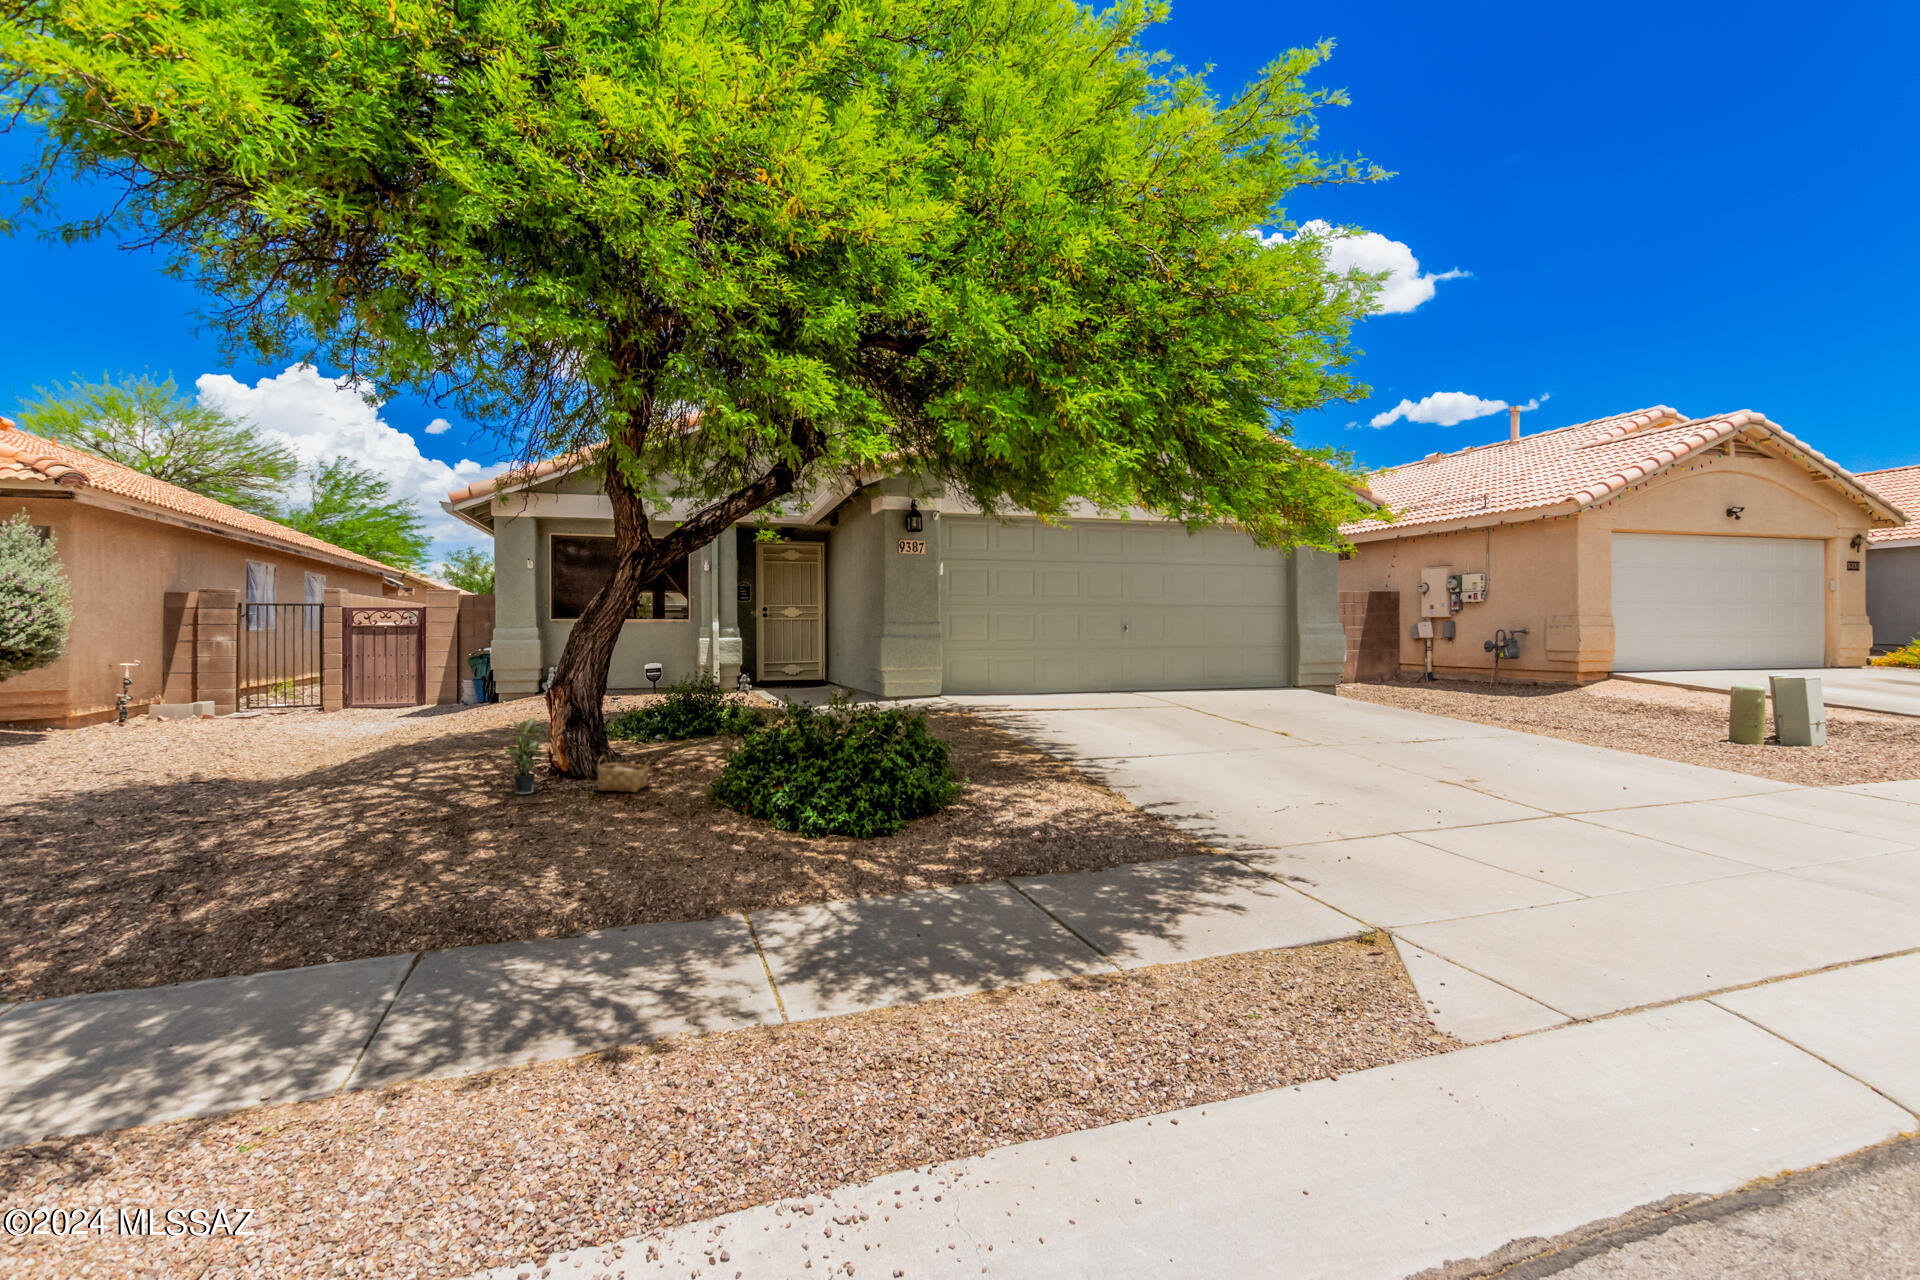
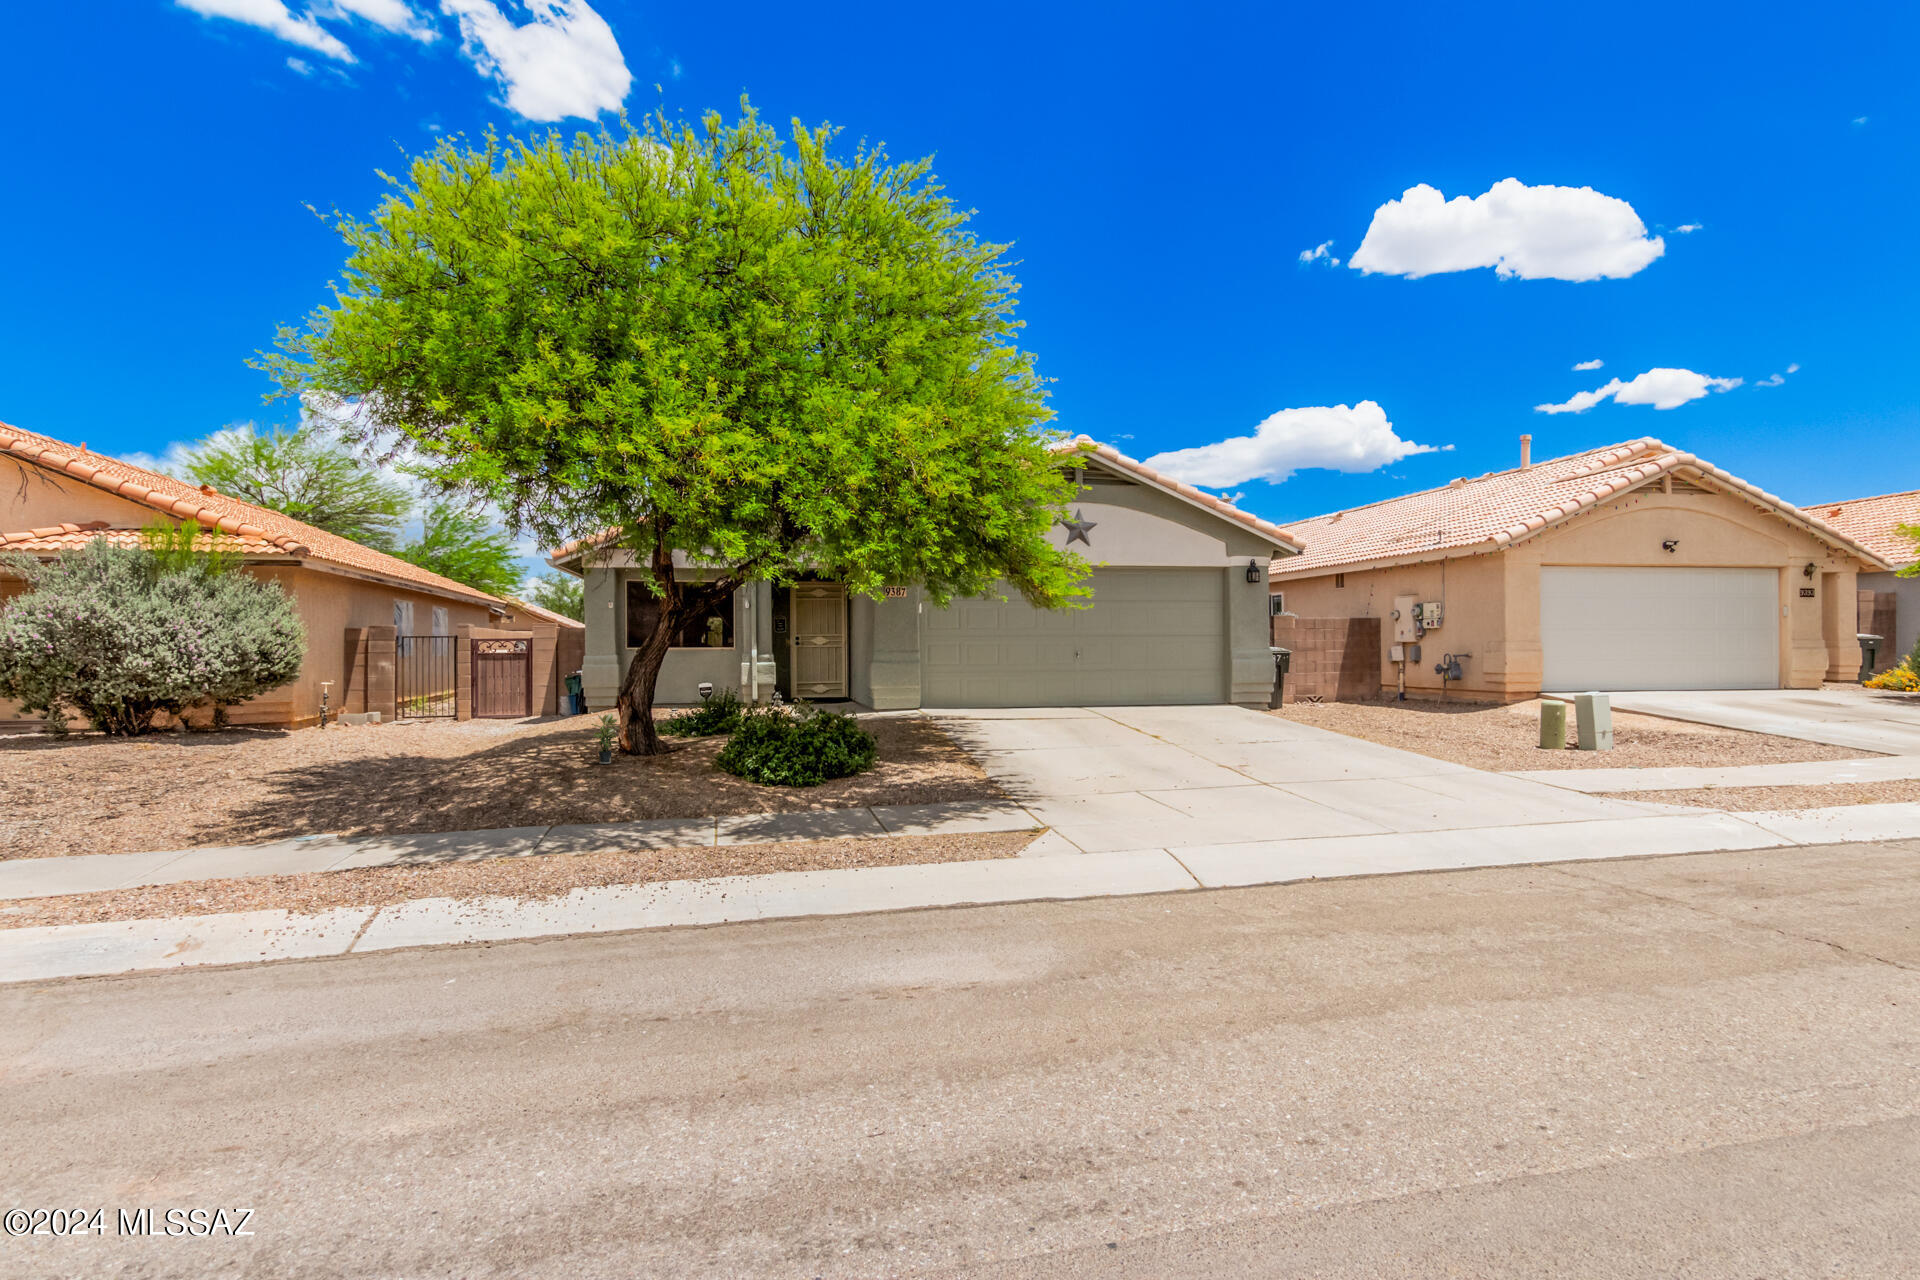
woven basket: present [597,756,650,792] -> none [651,739,687,764]

